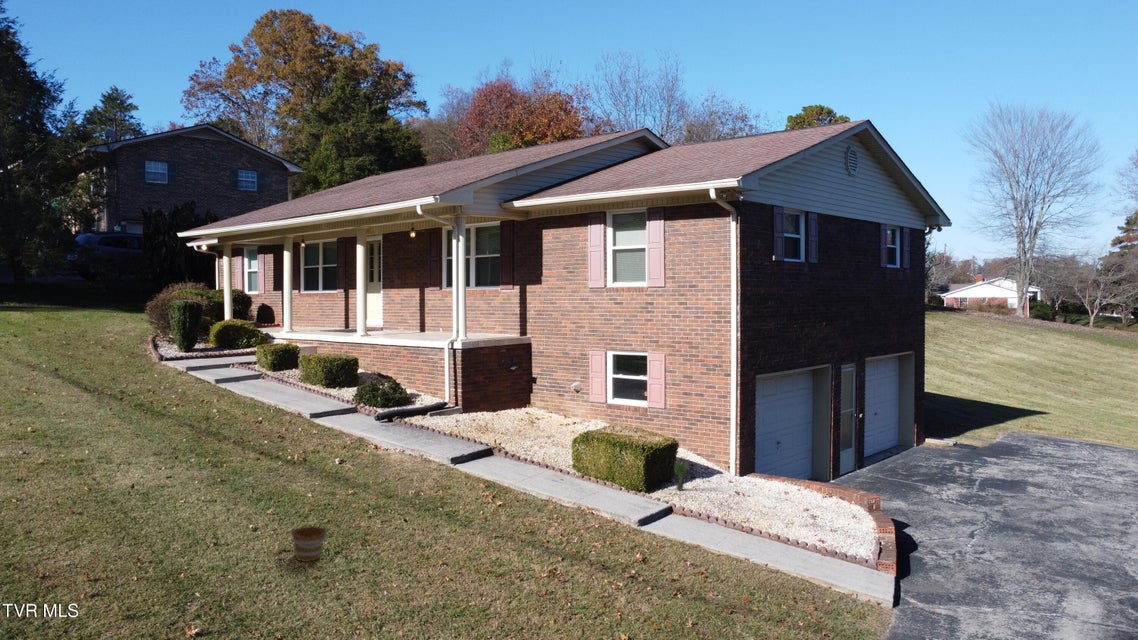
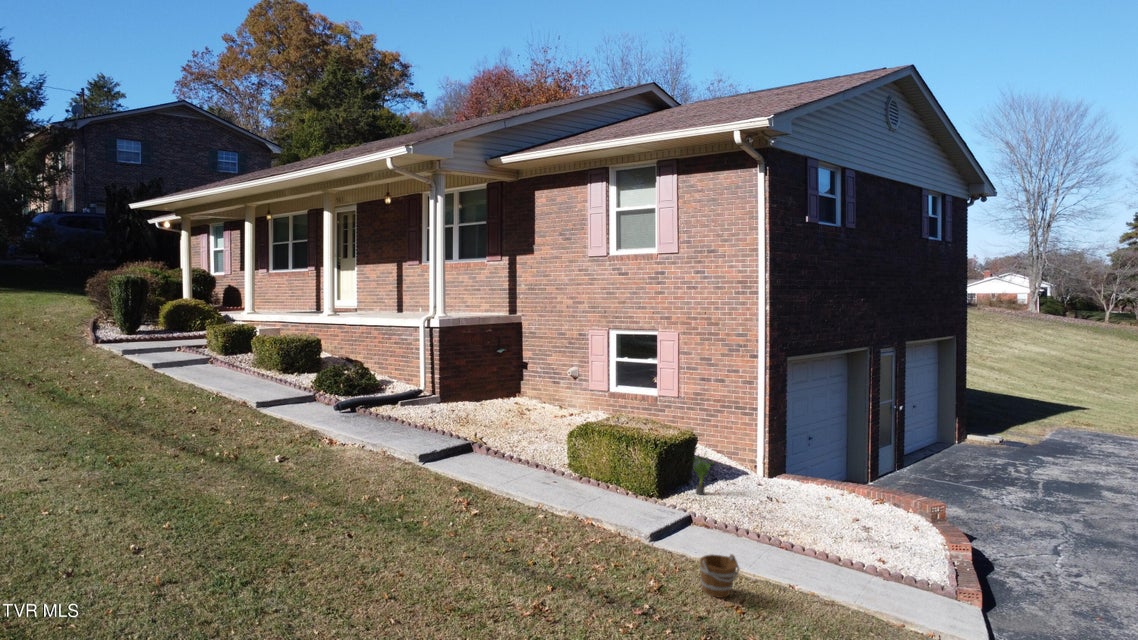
bucket: present [292,526,327,562] -> present [700,554,739,598]

